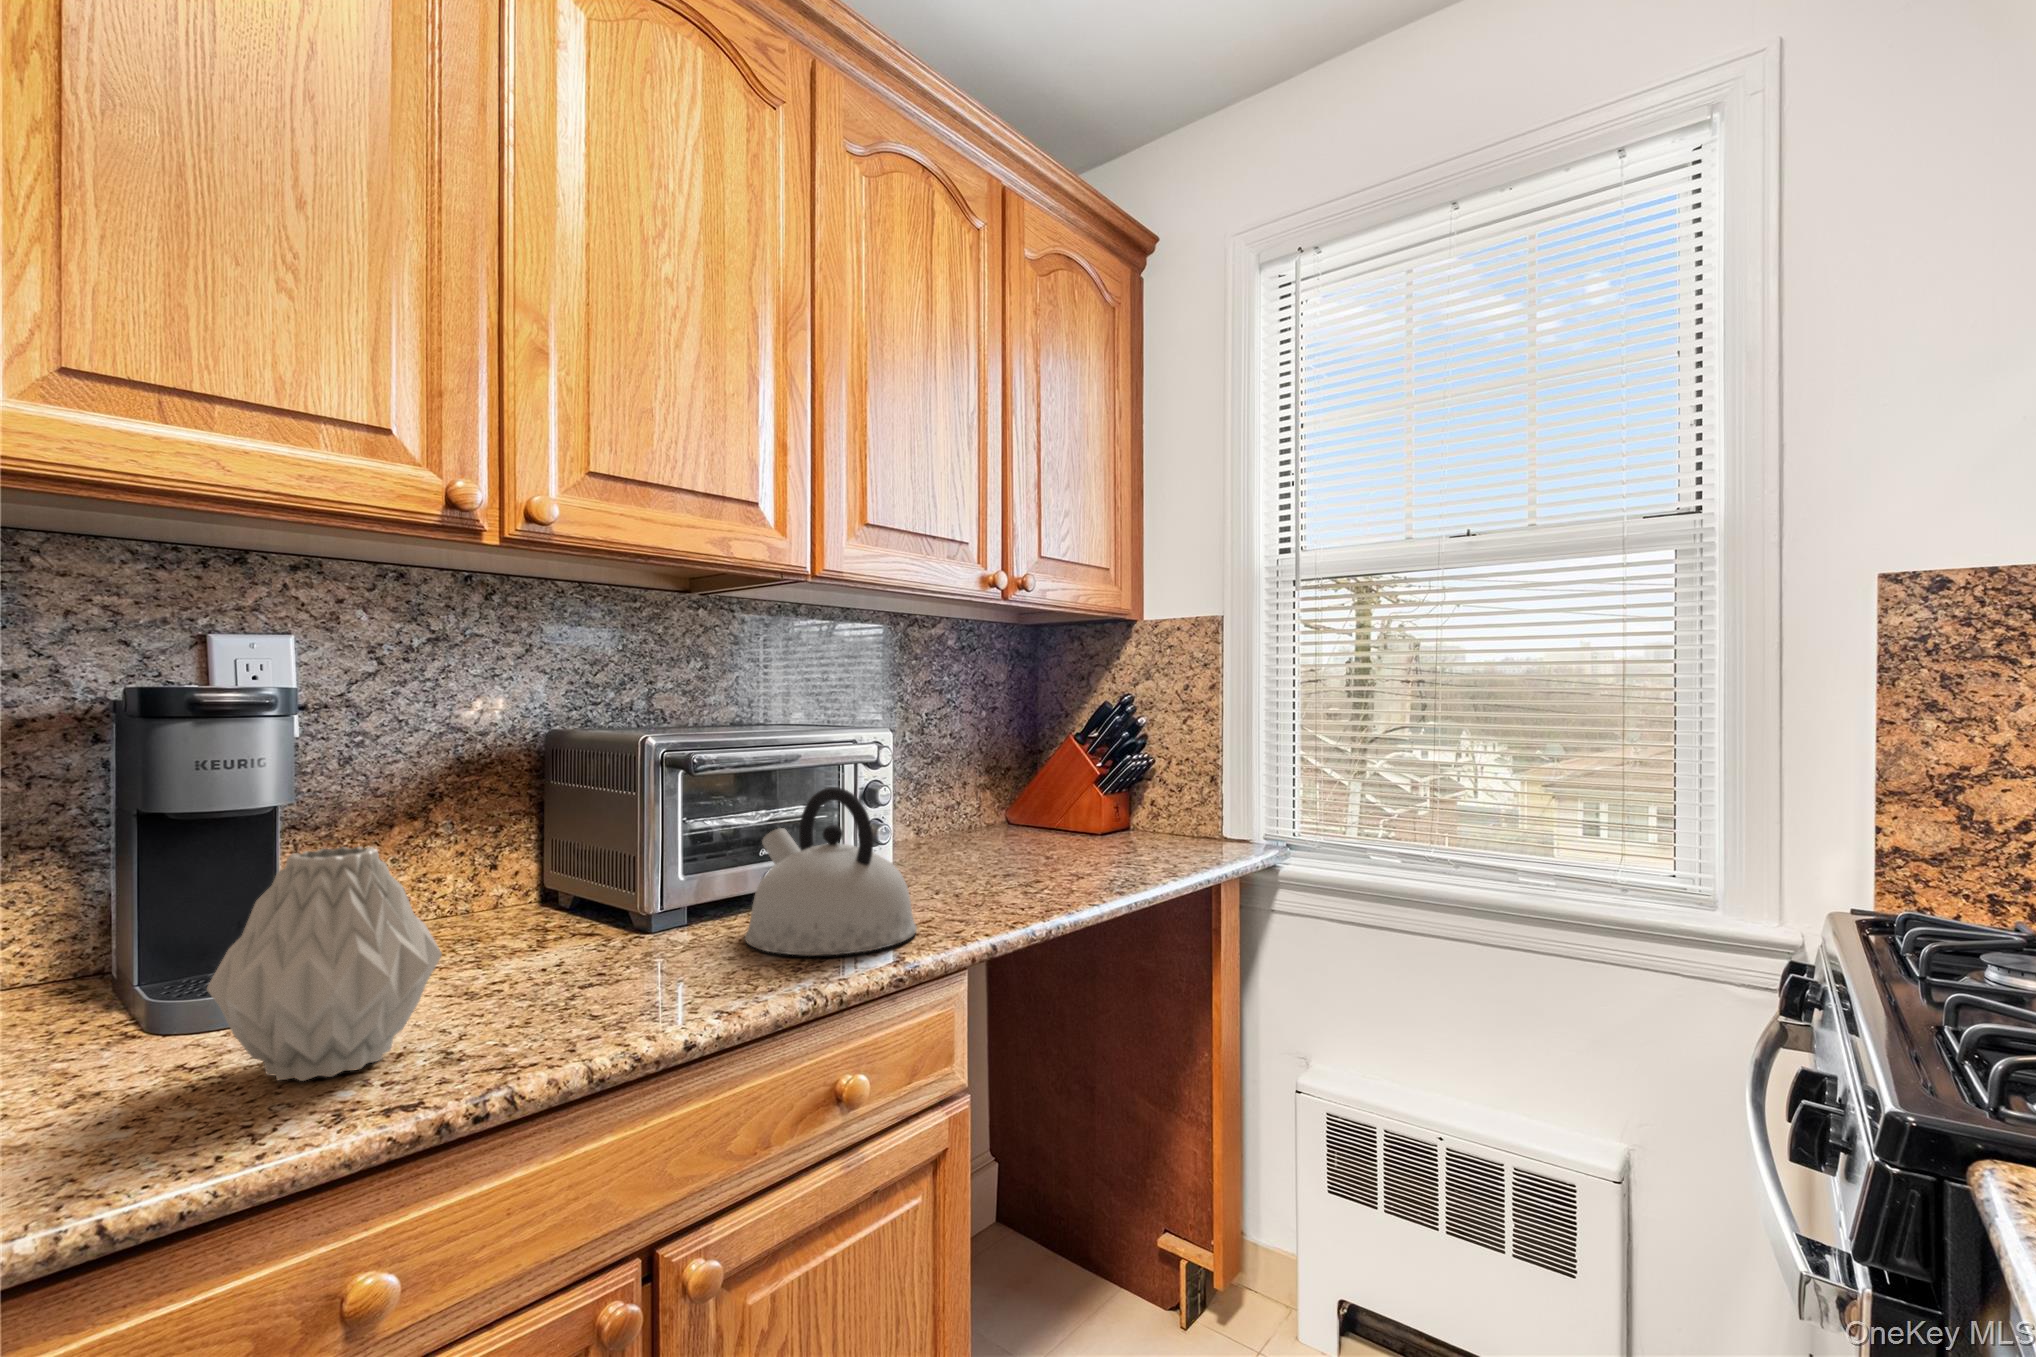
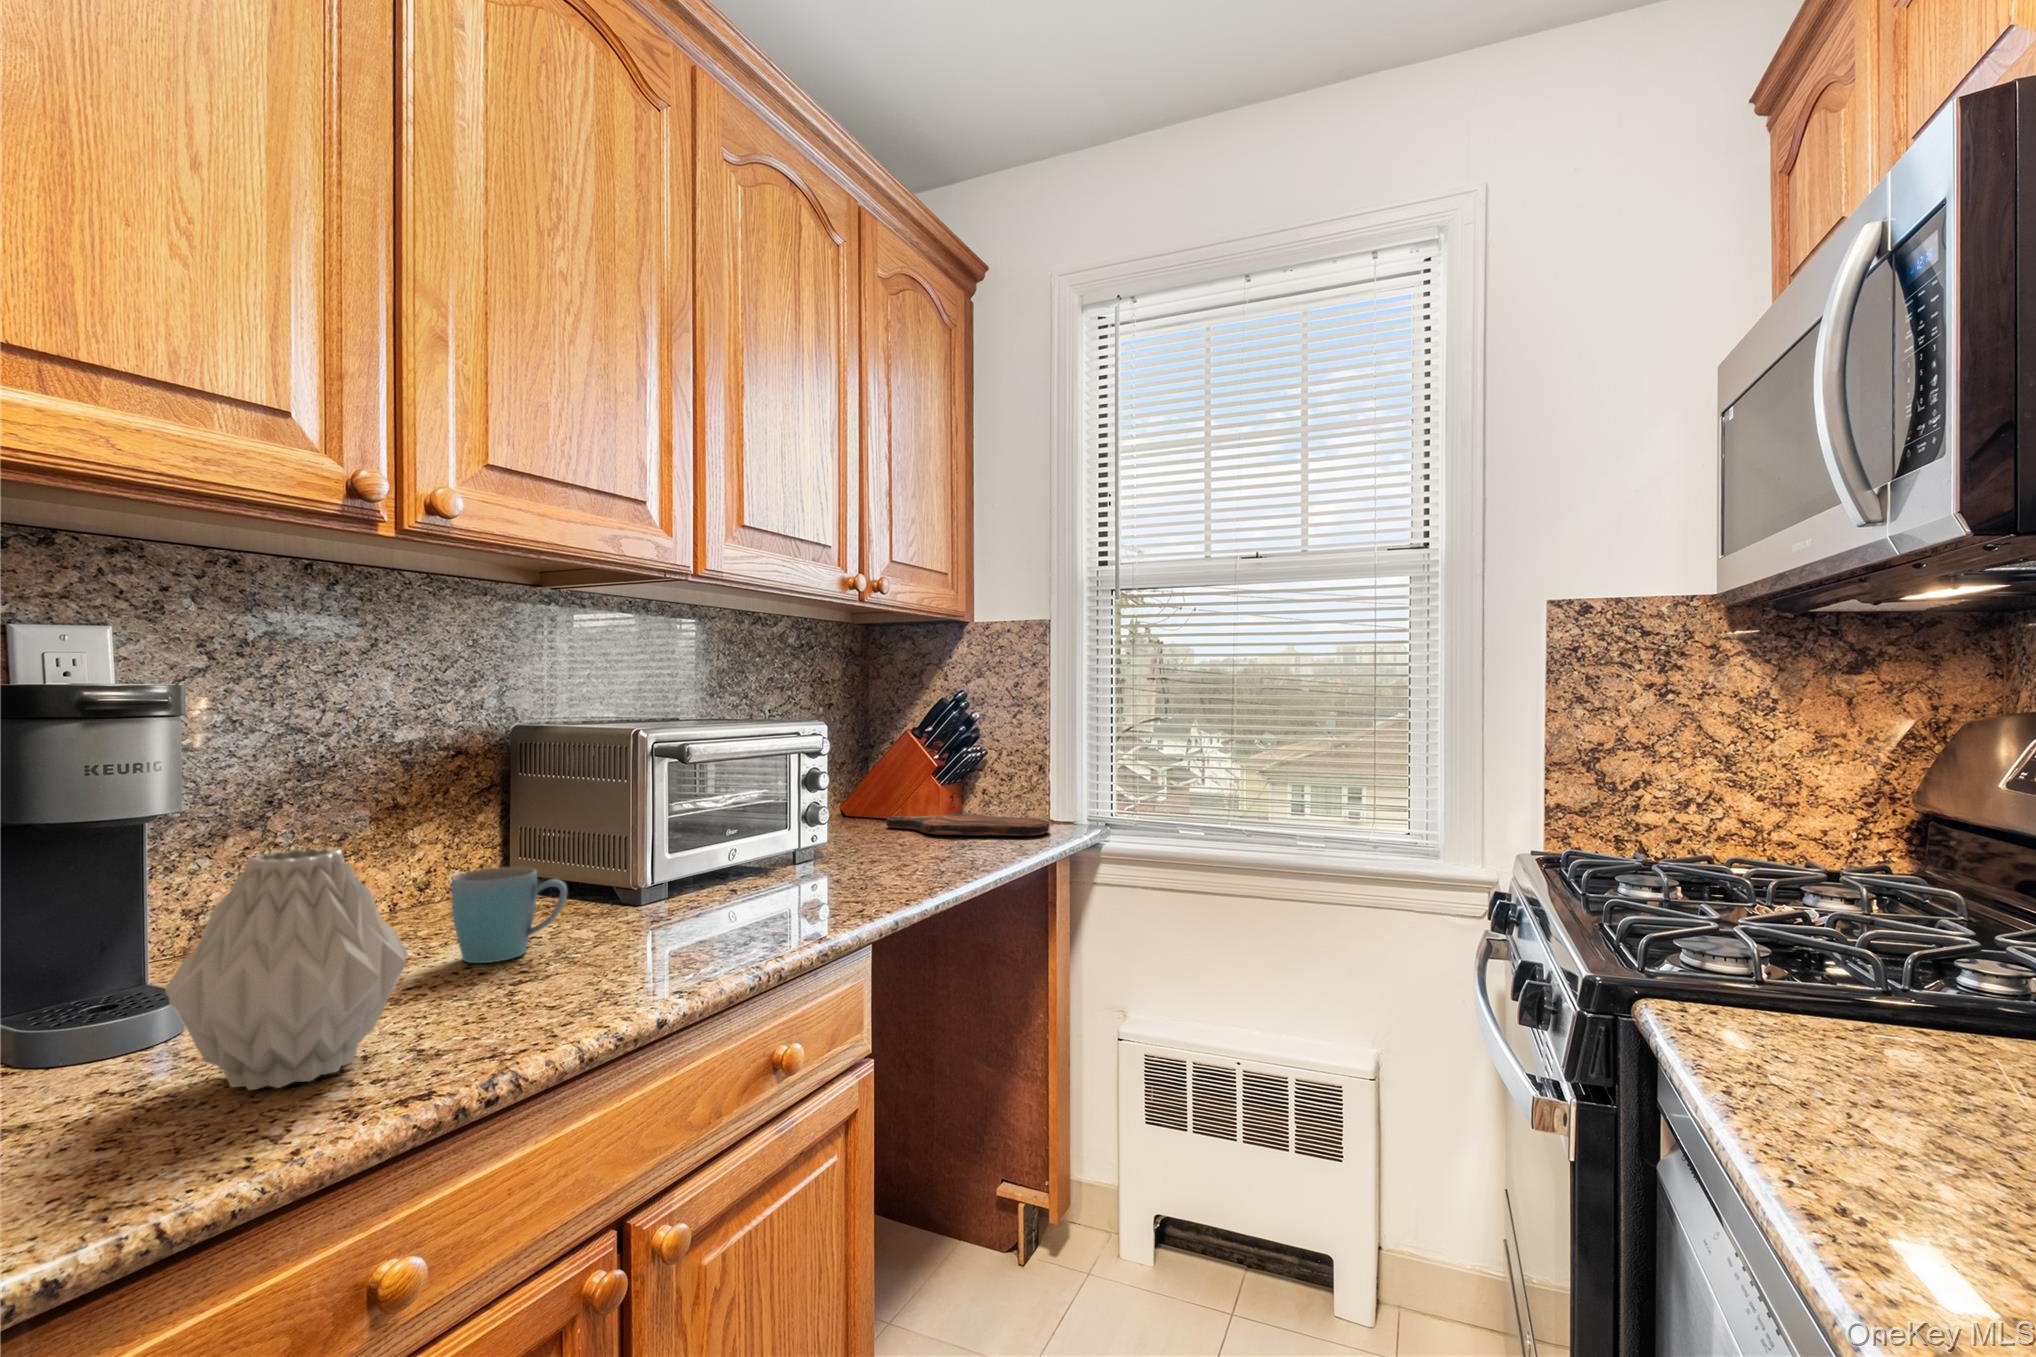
kettle: present [745,787,917,956] -> none [653,780,822,940]
cutting board: none [1046,826,1217,855] -> present [886,814,1049,836]
mug: none [547,867,652,962] -> present [451,867,567,963]

